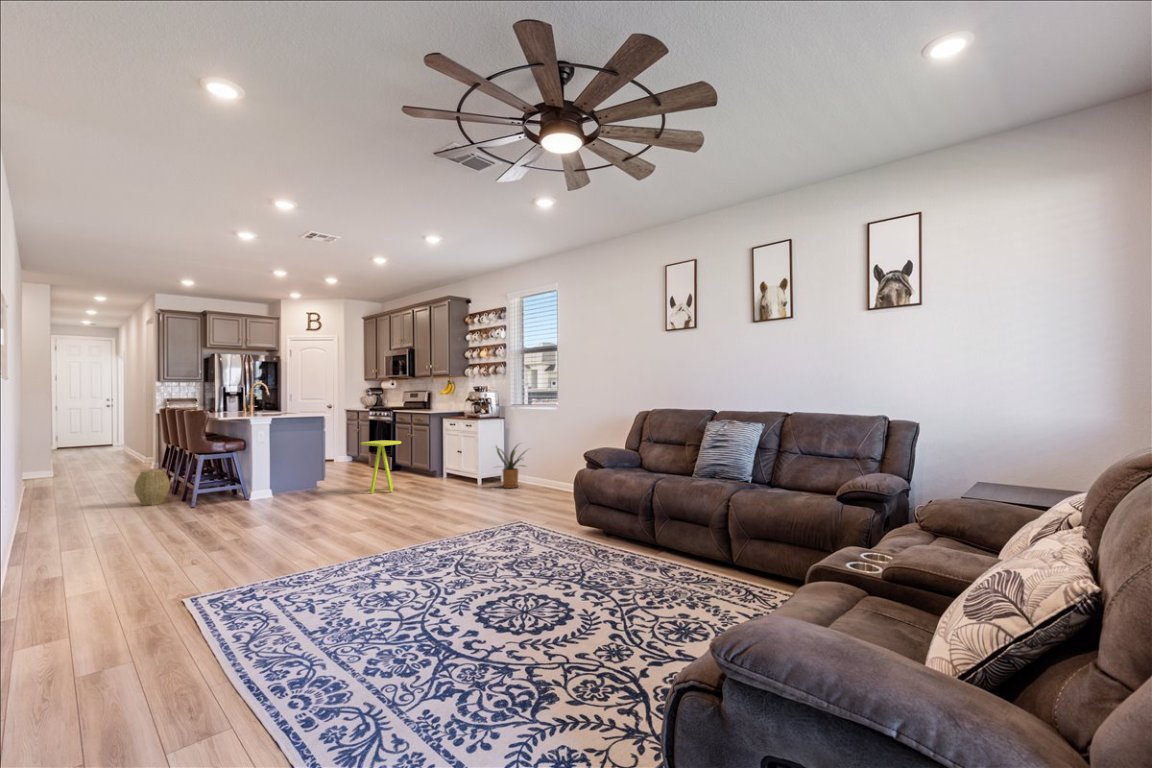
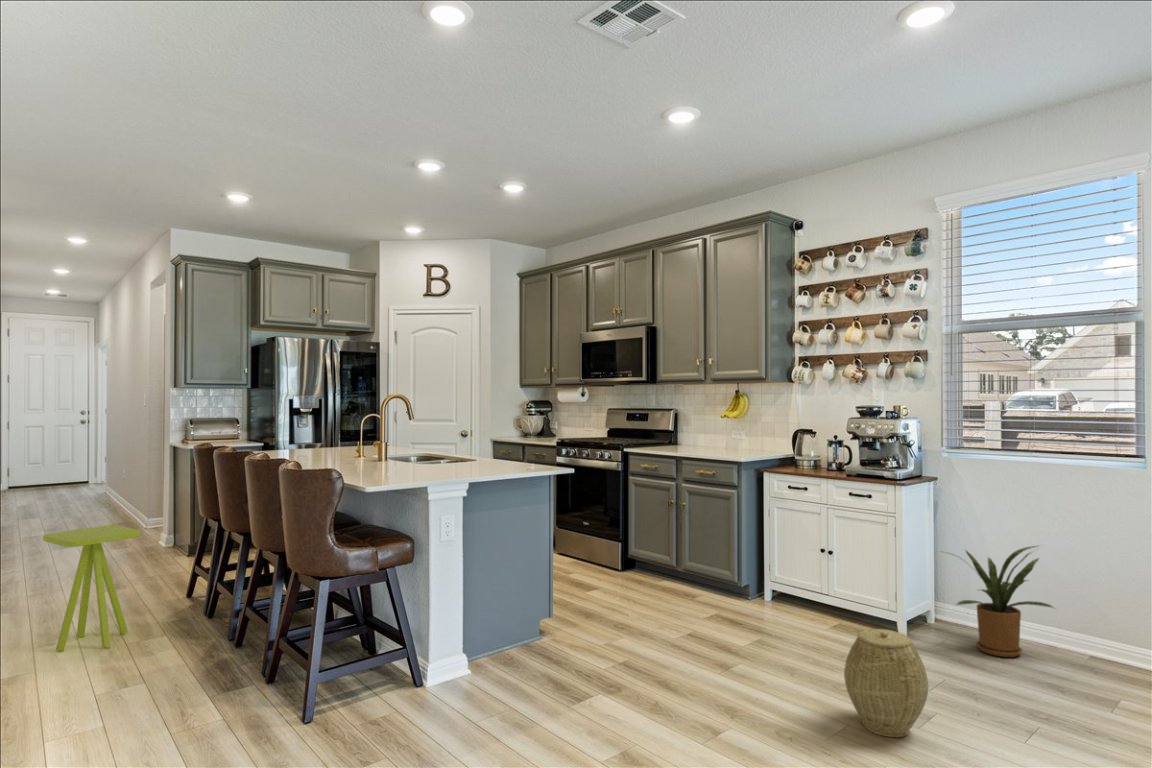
side table: present [361,440,401,493] -> present [43,525,141,651]
woven basket: present [134,469,170,506] -> present [844,629,928,737]

